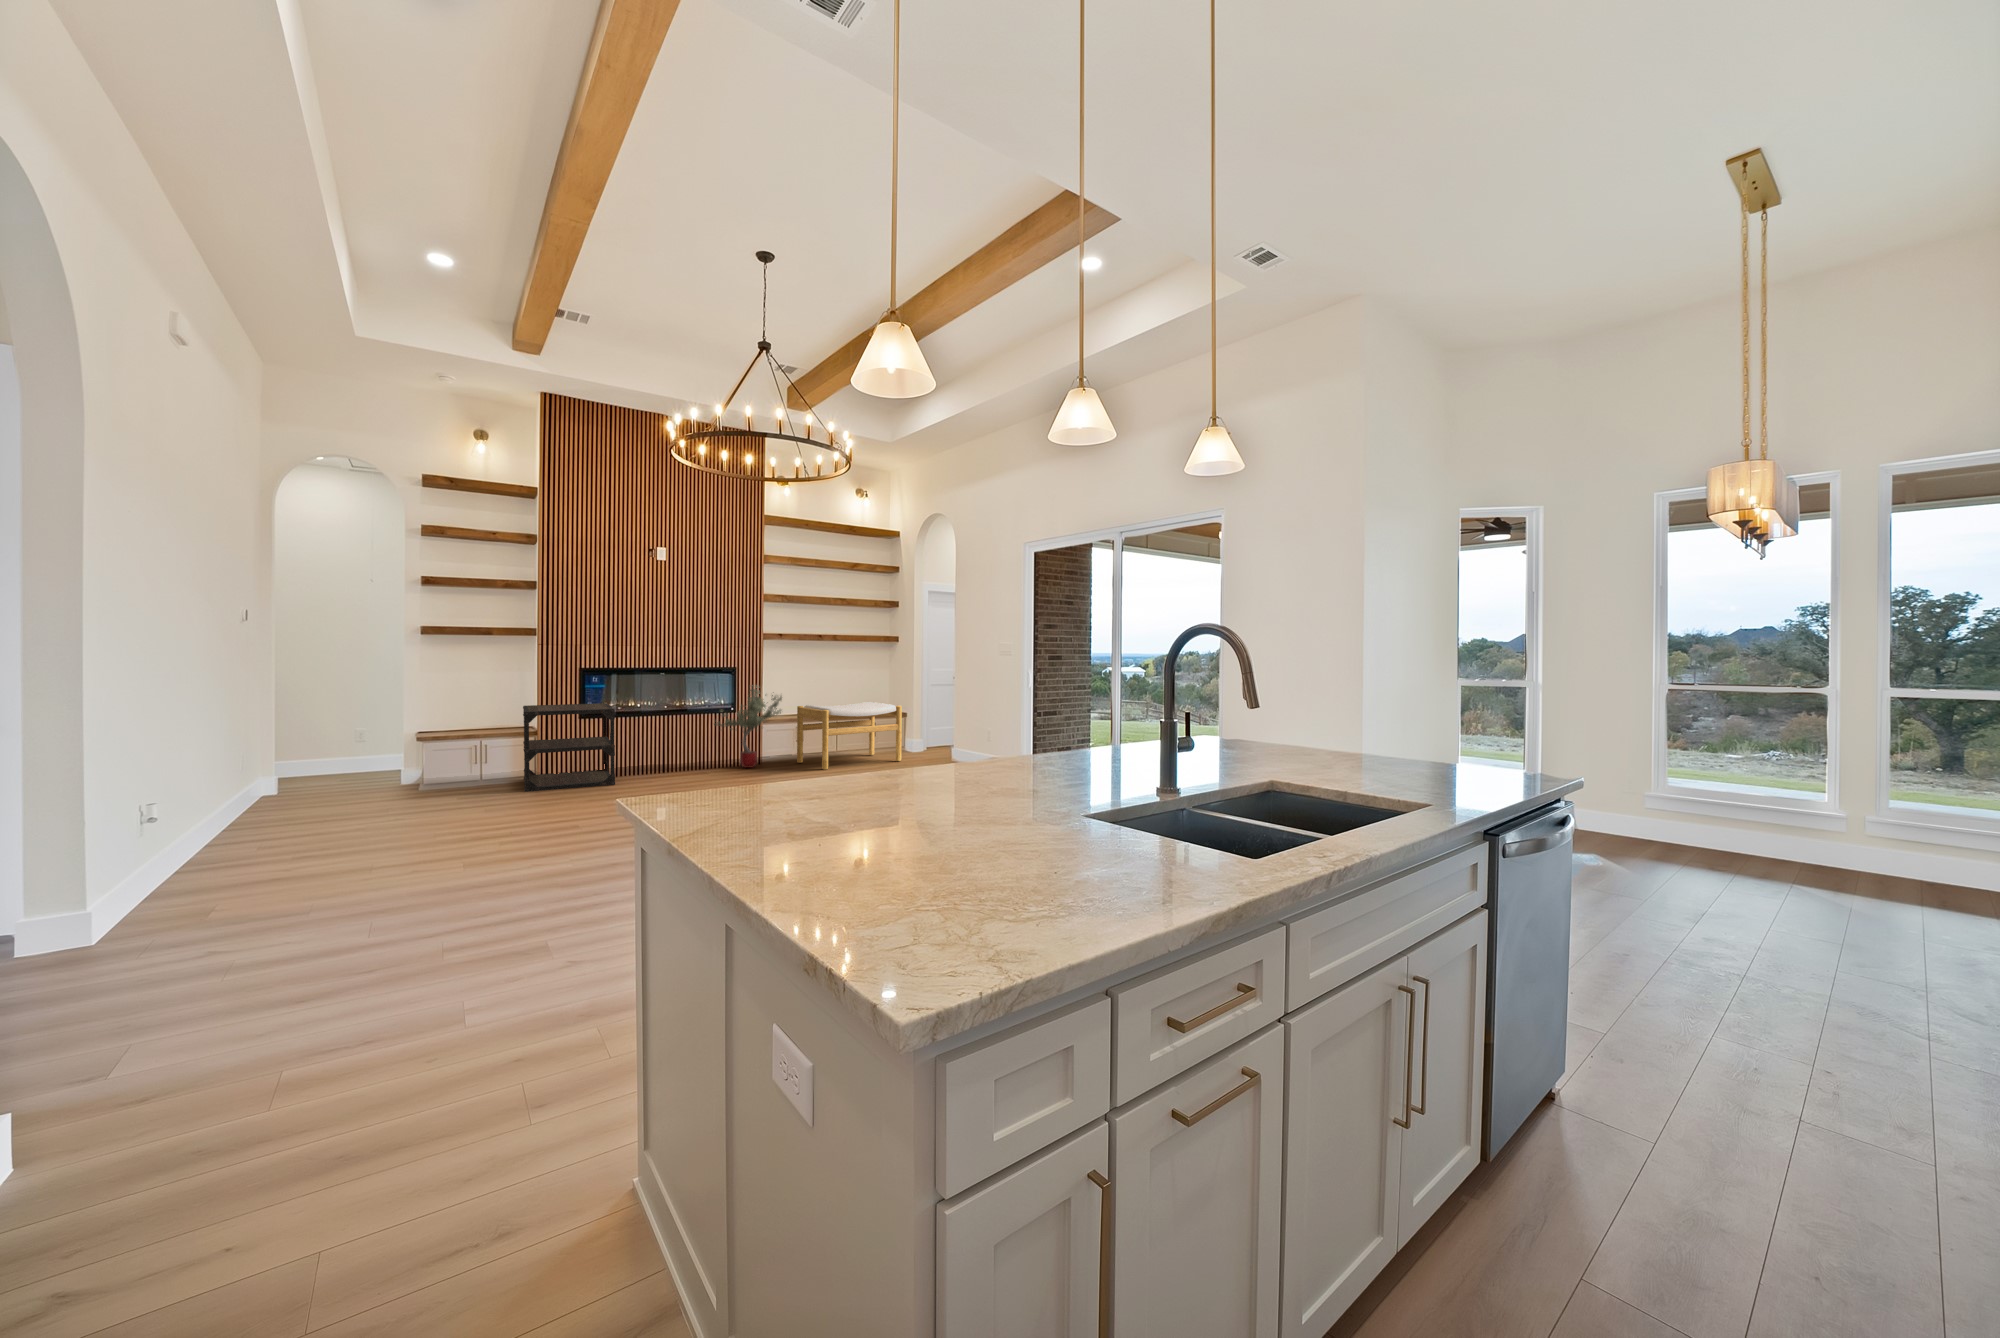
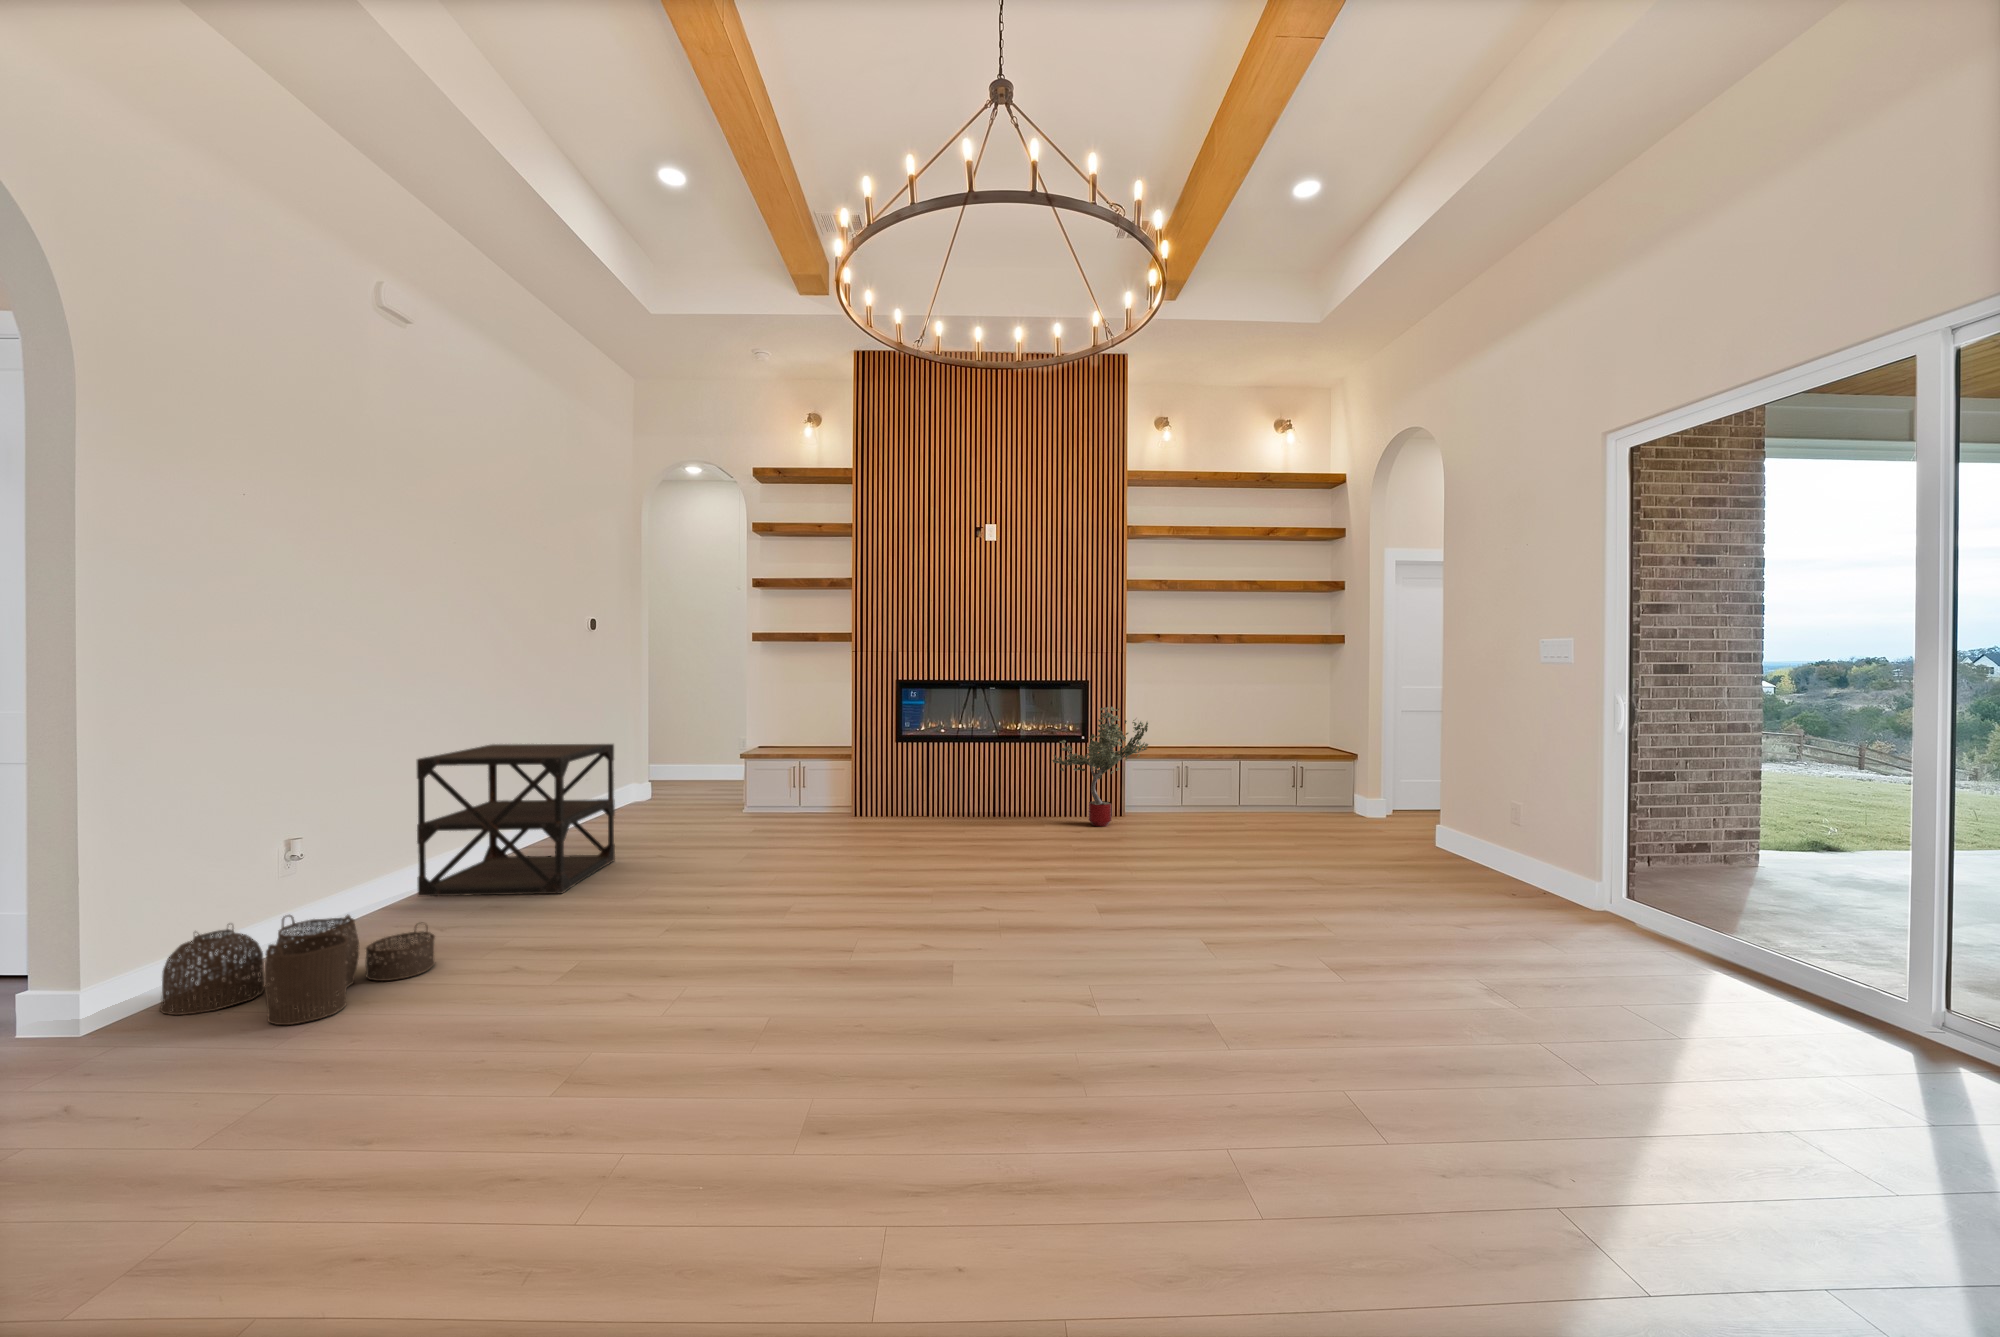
footstool: present [797,702,902,770] -> none [1171,737,1337,841]
side table: present [523,703,615,792] -> present [417,744,615,896]
woven basket: none [114,846,330,930] -> present [160,915,435,1025]

